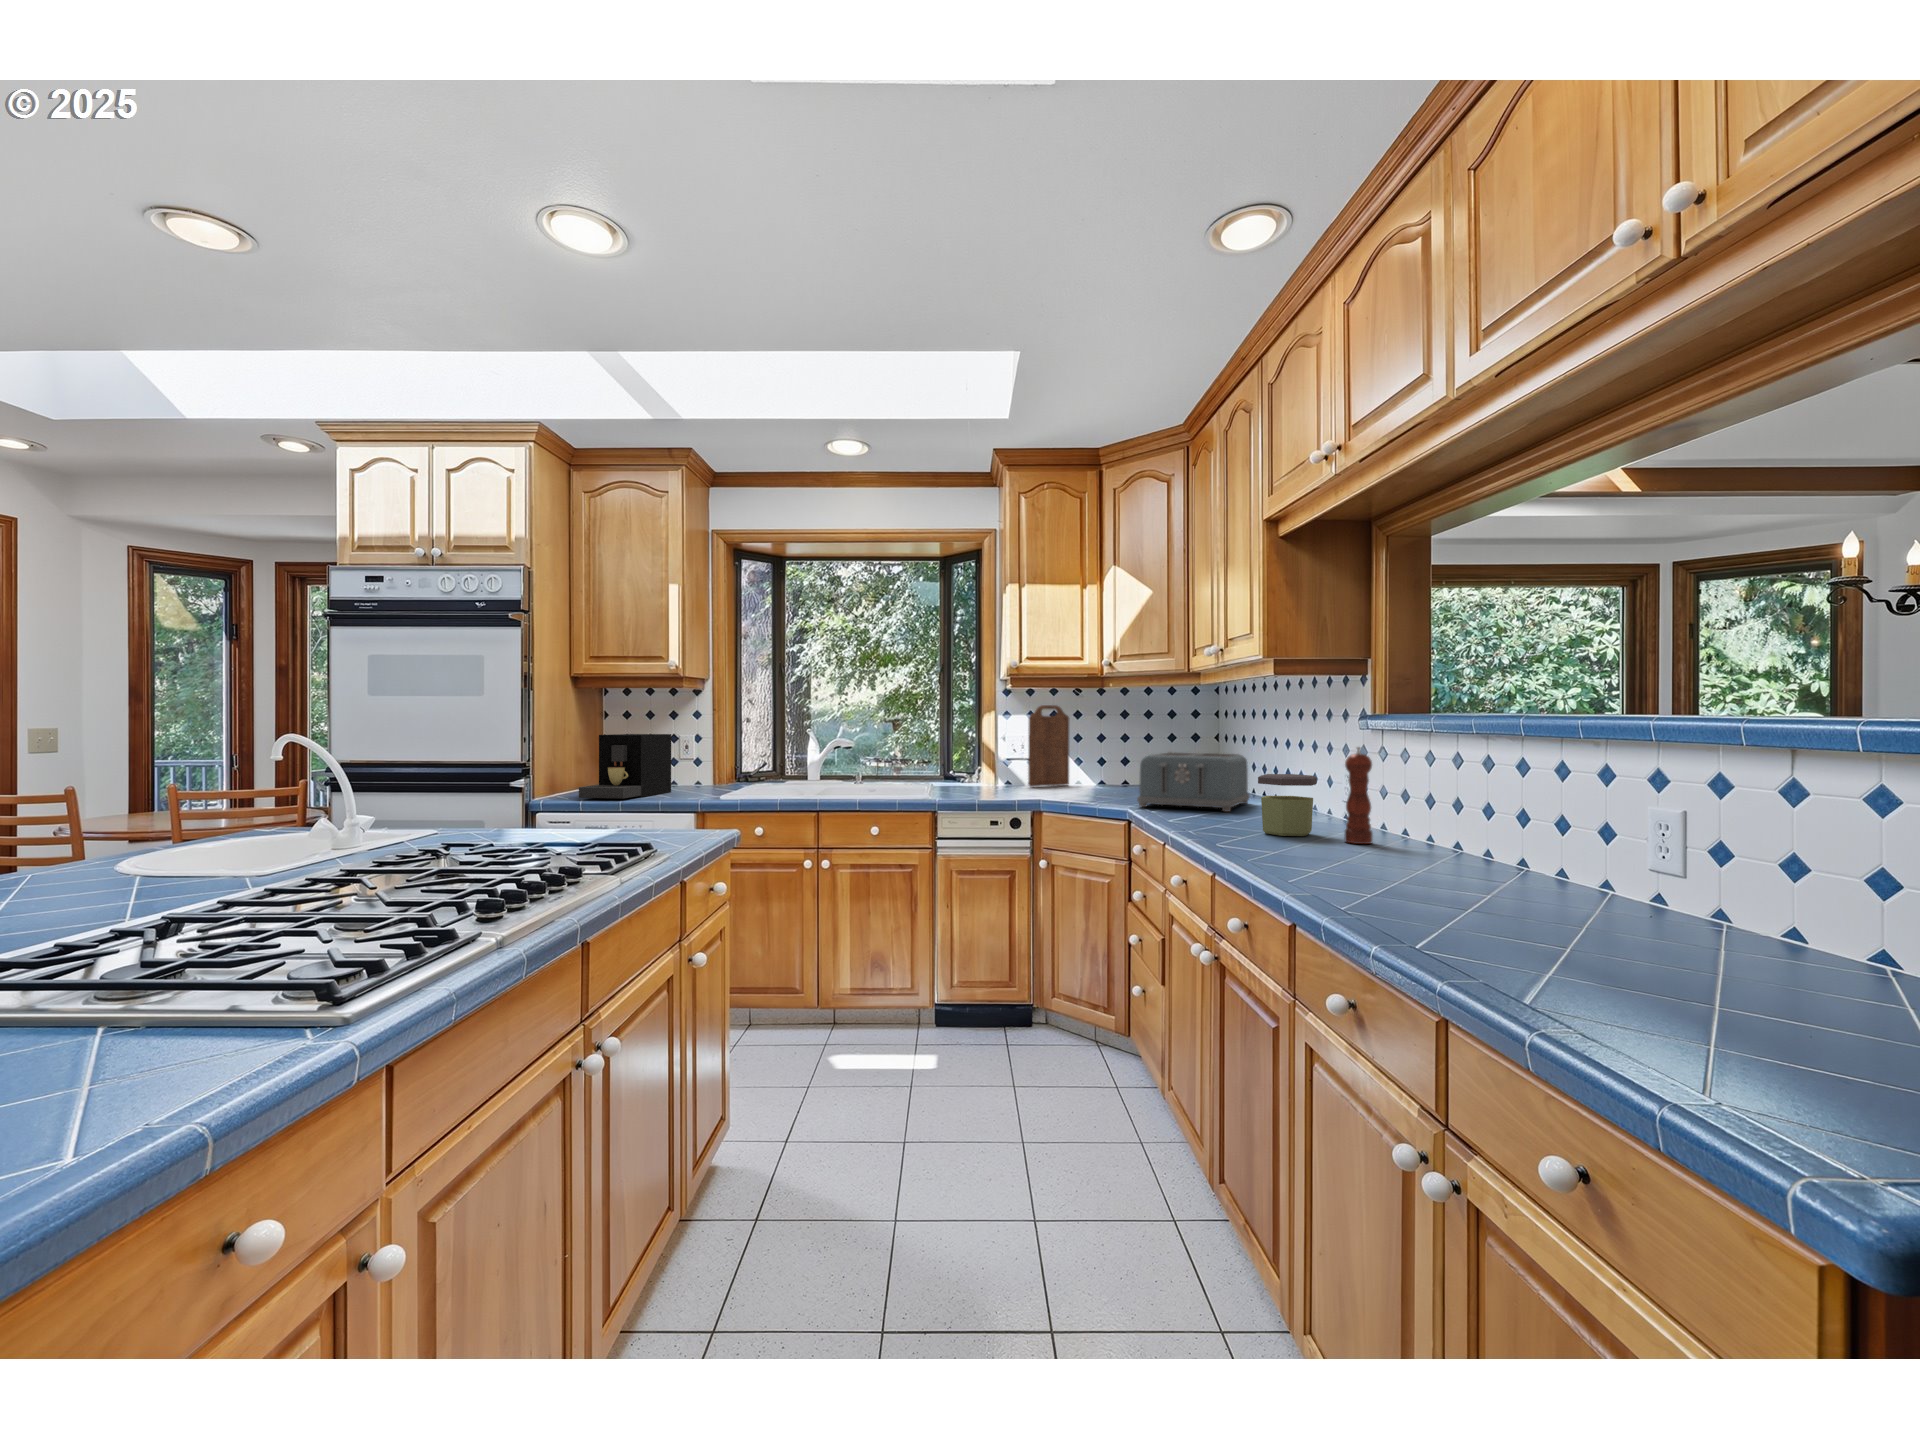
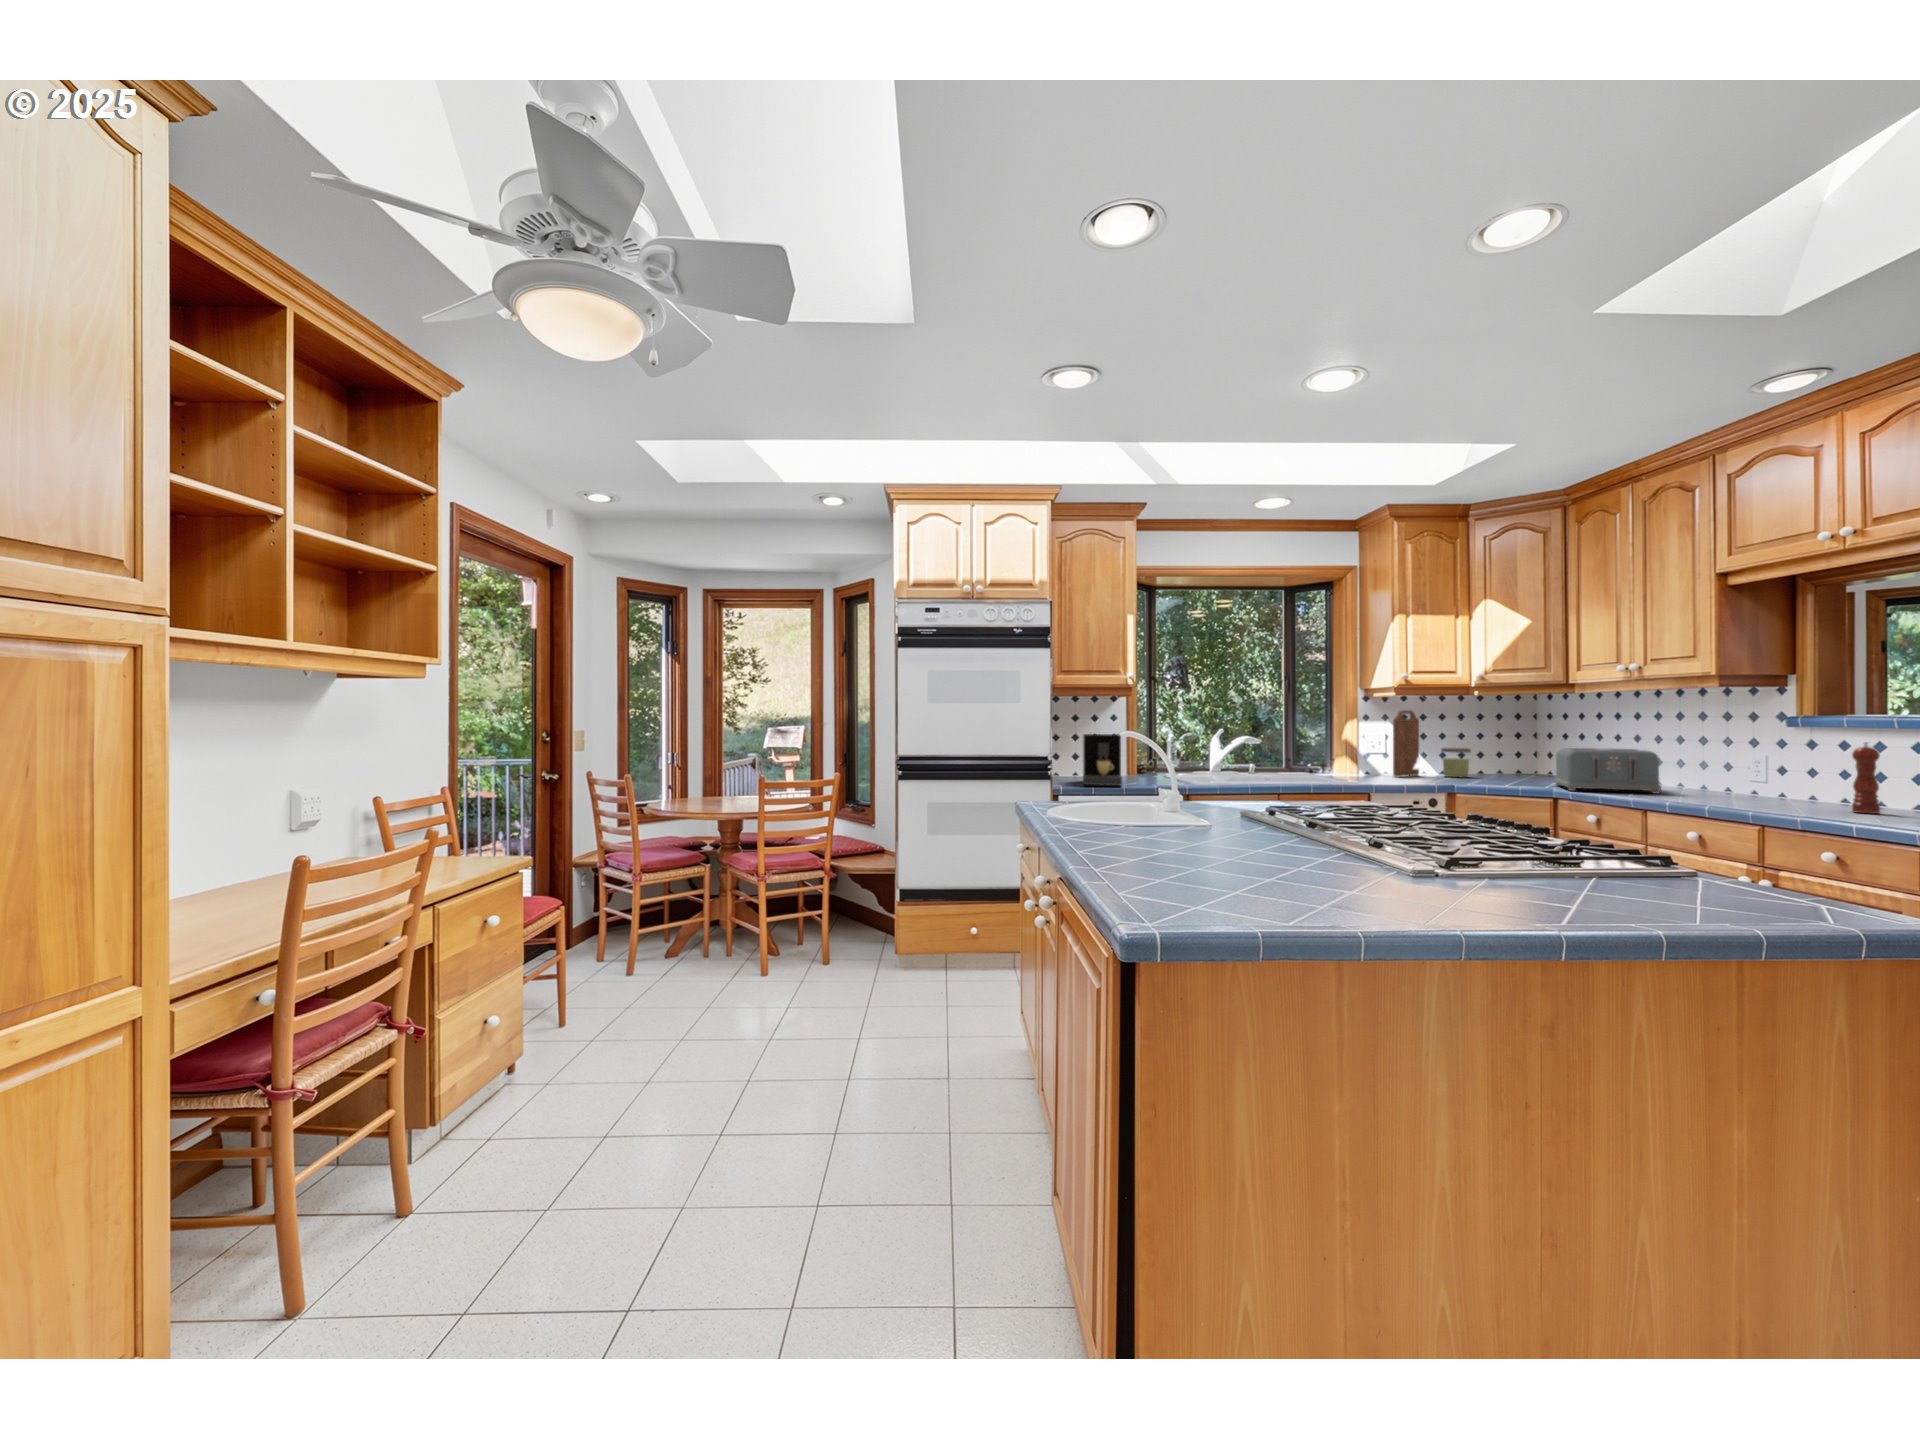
jar: present [1258,774,1317,836] -> present [1441,748,1471,777]

